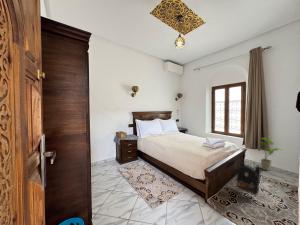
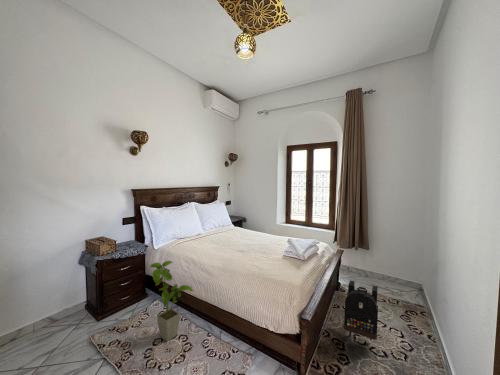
house plant: present [261,138,280,171] -> present [150,261,193,341]

